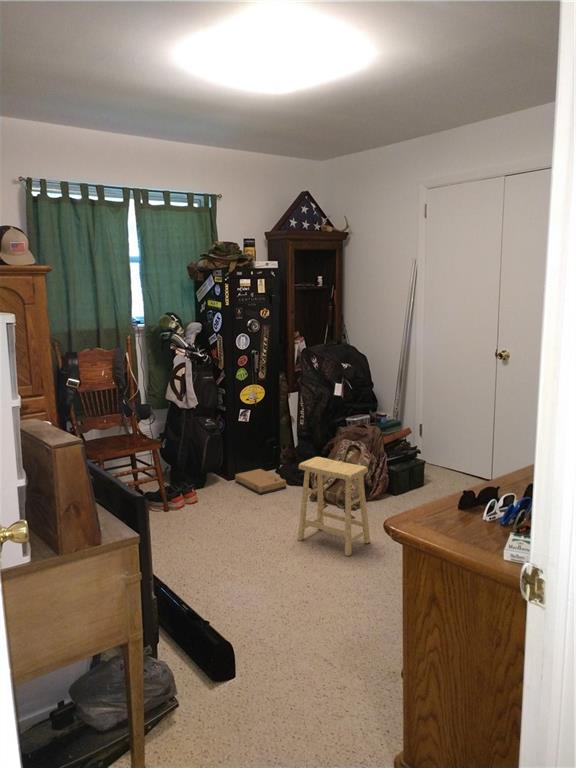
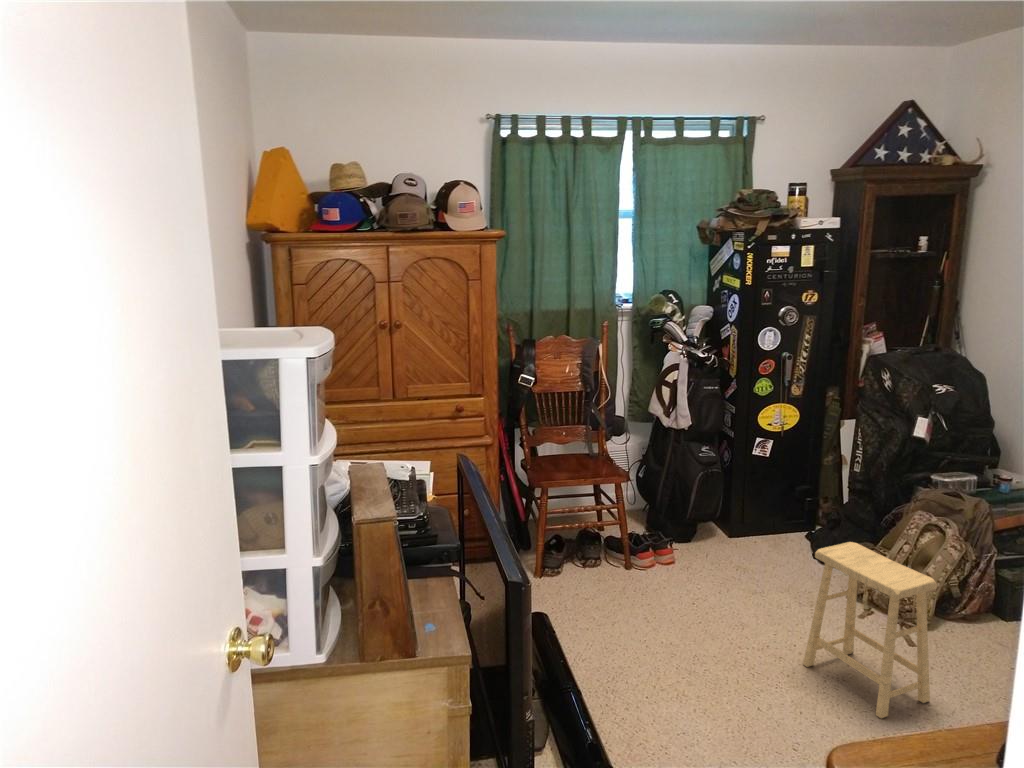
cardboard box: present [235,469,286,495] -> none [739,527,814,570]

